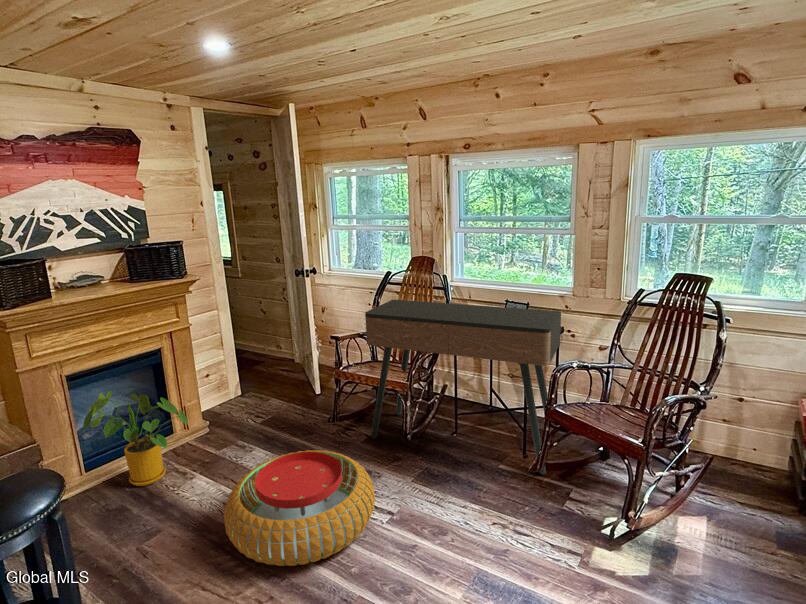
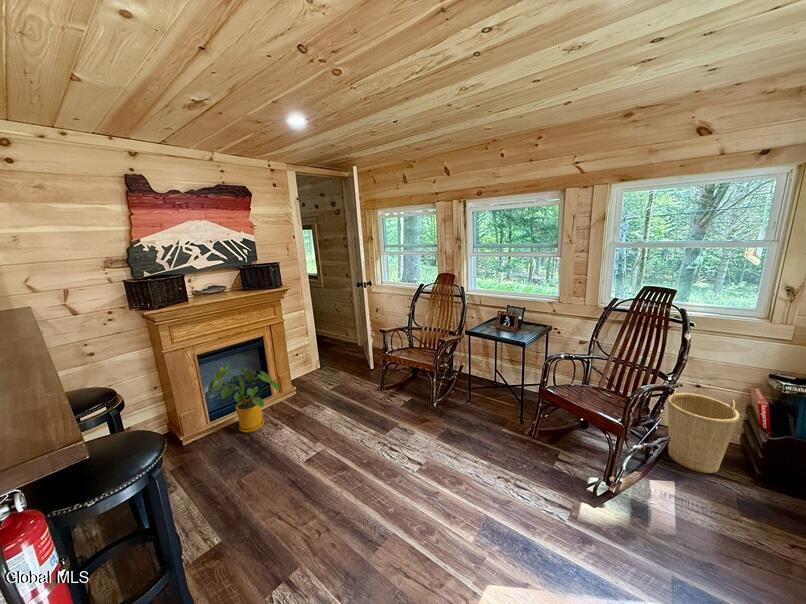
console table: present [365,300,561,475] -> none [404,304,551,439]
basket: none [701,400,780,504] -> present [667,388,739,473]
pouf: present [224,450,375,566] -> none [298,413,408,504]

